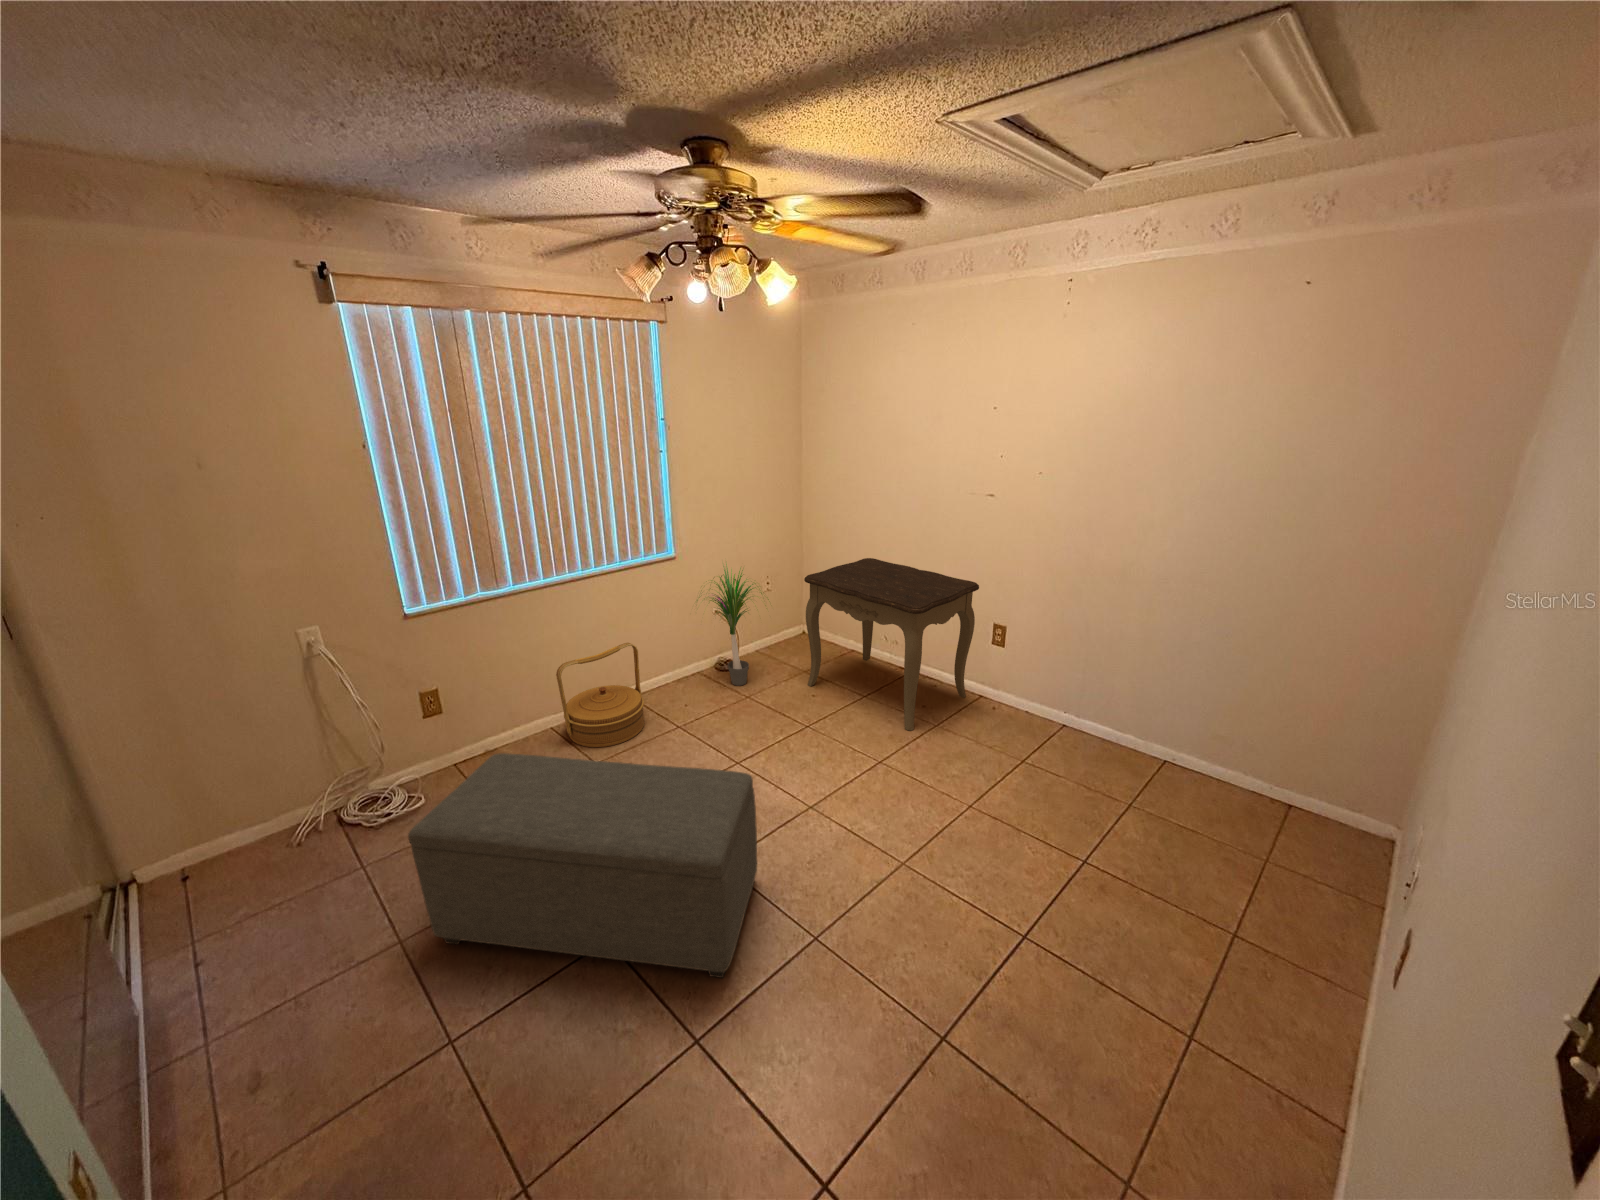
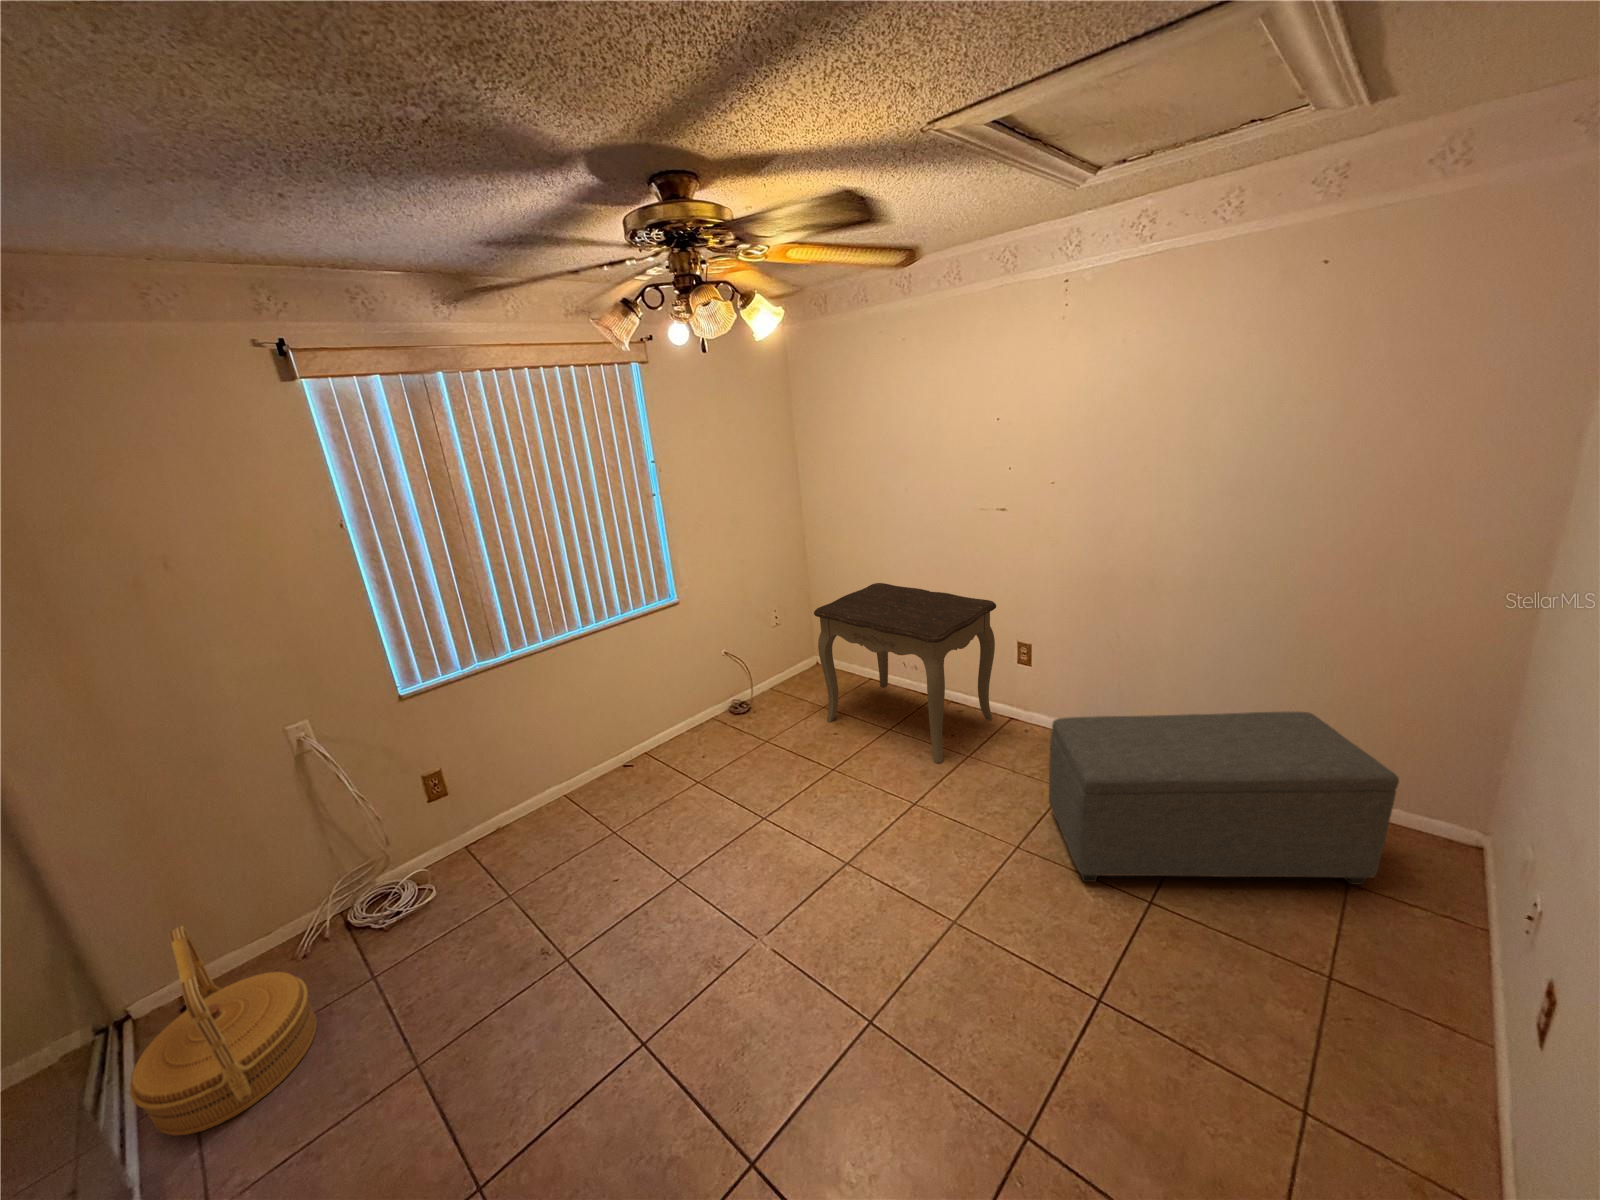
potted plant: present [696,564,769,686] -> none [698,598,787,728]
woven basket: present [556,643,644,747] -> present [130,926,317,1136]
ottoman: present [408,753,757,978] -> present [1049,712,1399,885]

